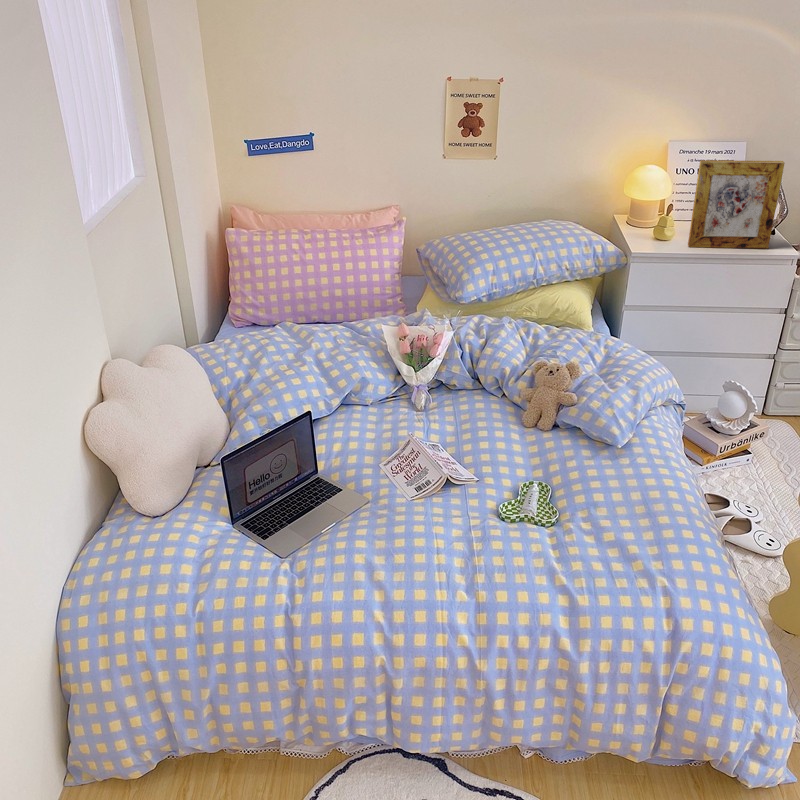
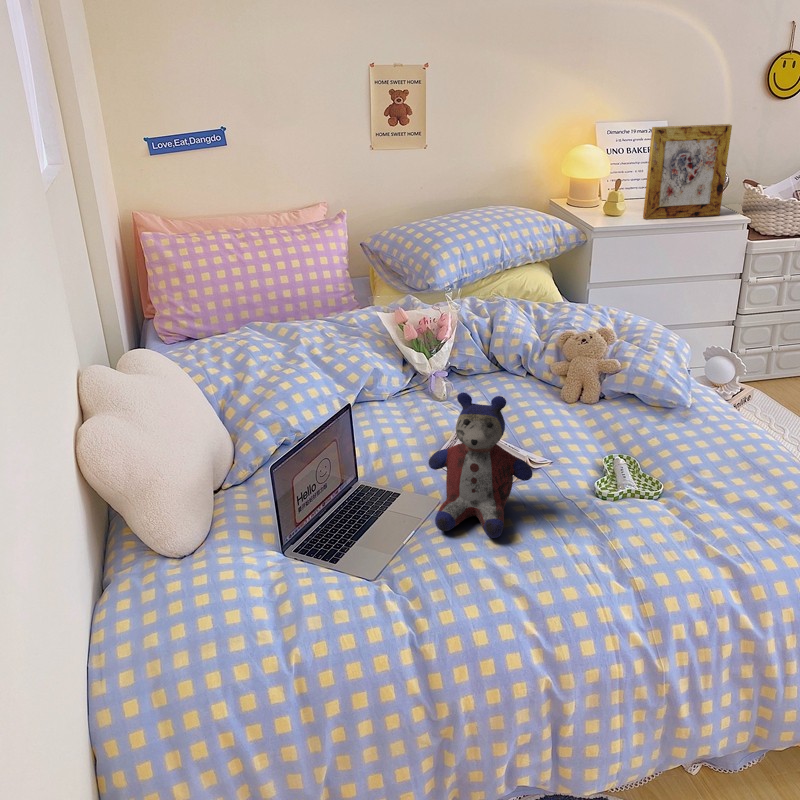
stuffed bear: none [345,421,429,541] -> present [429,392,532,538]

